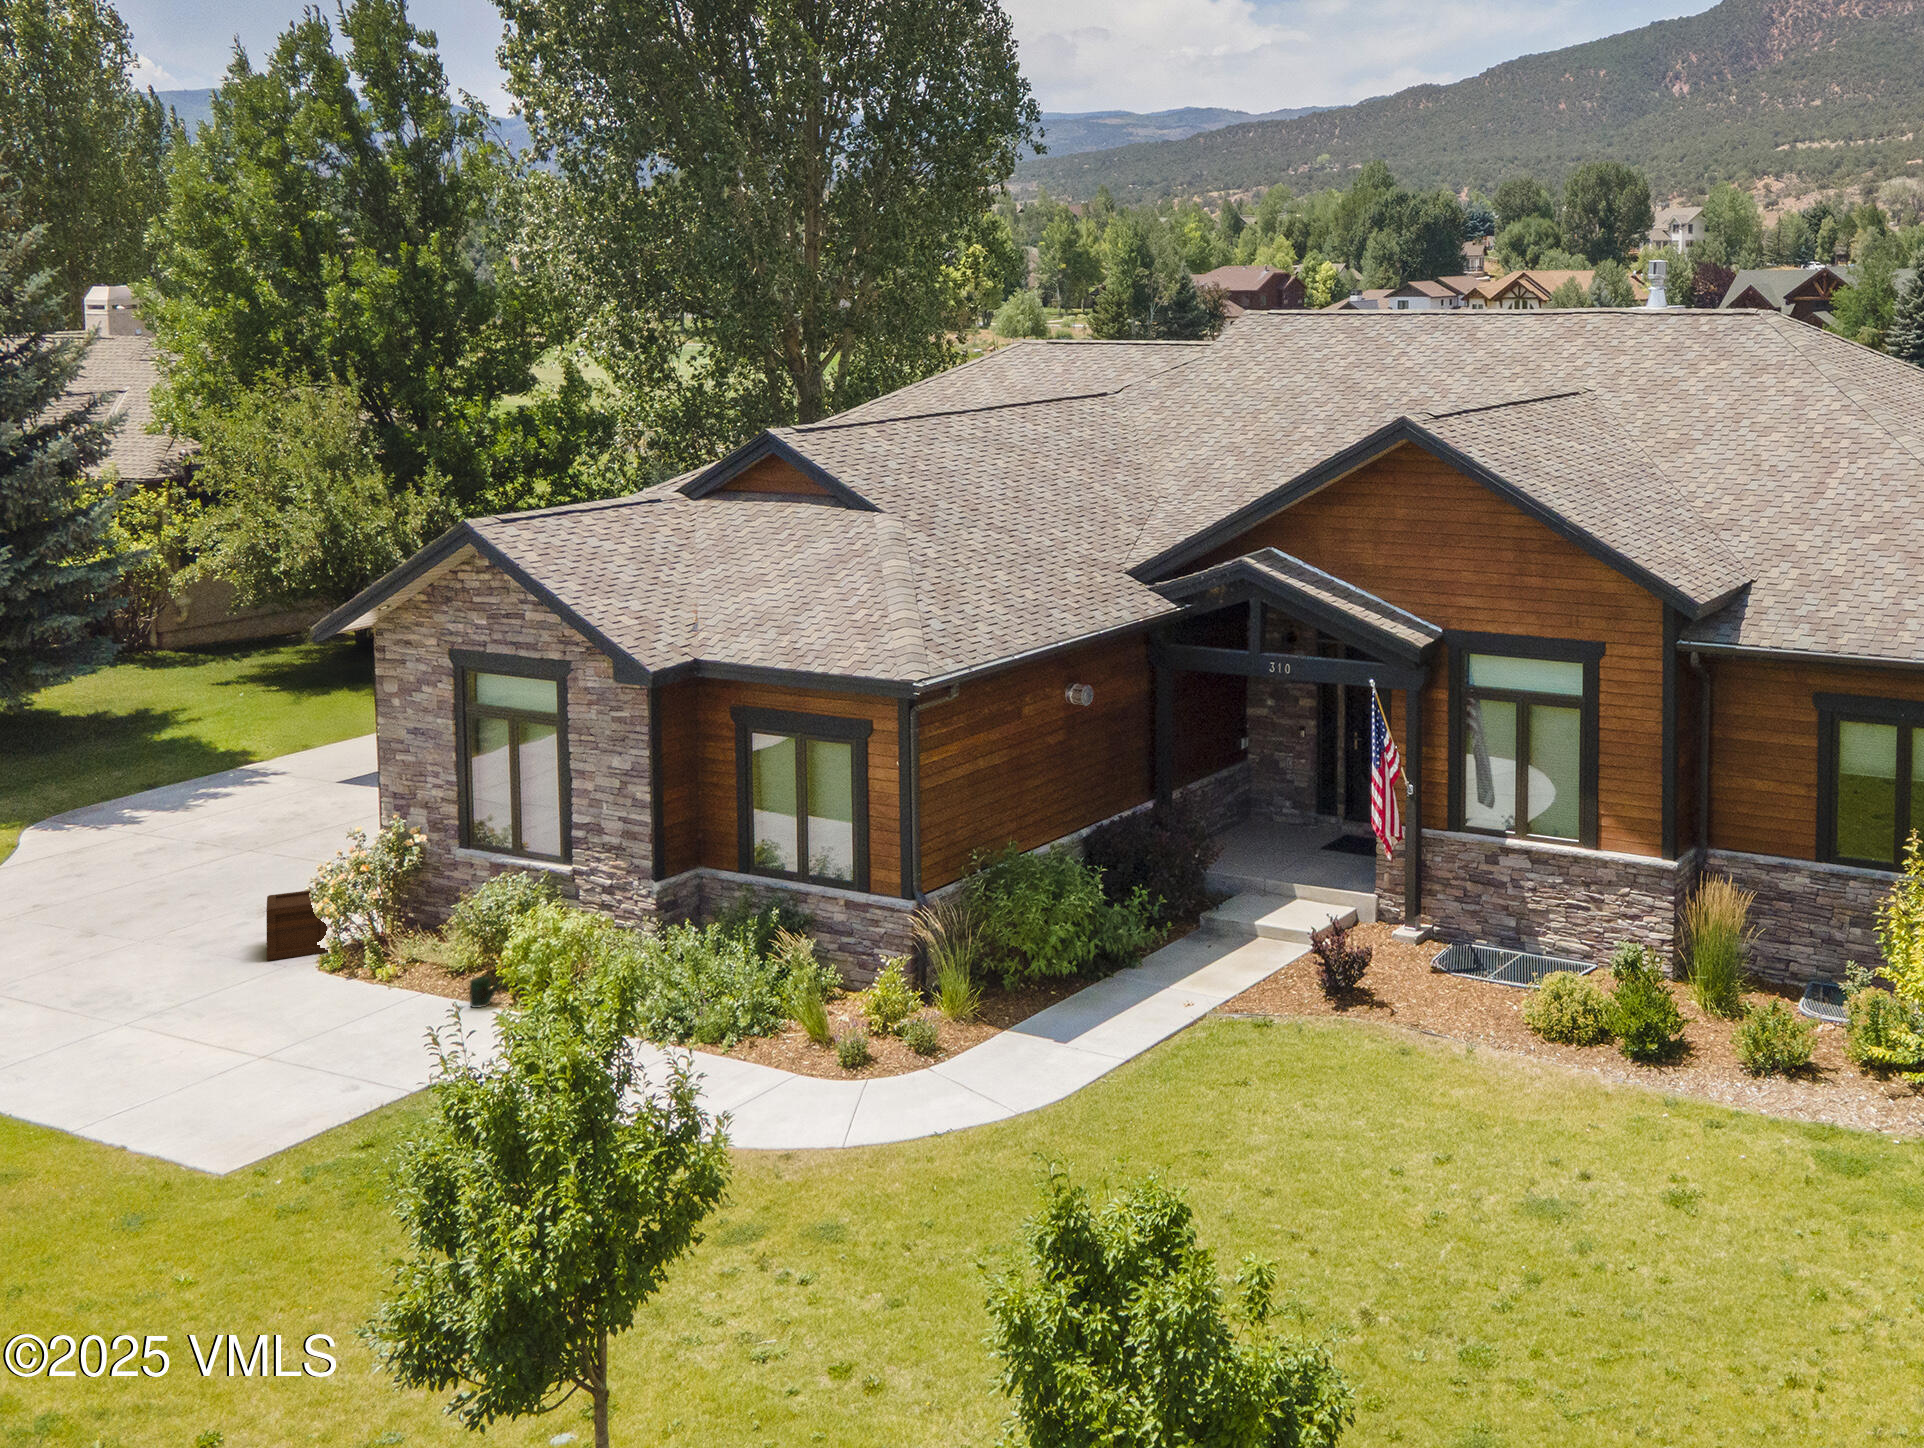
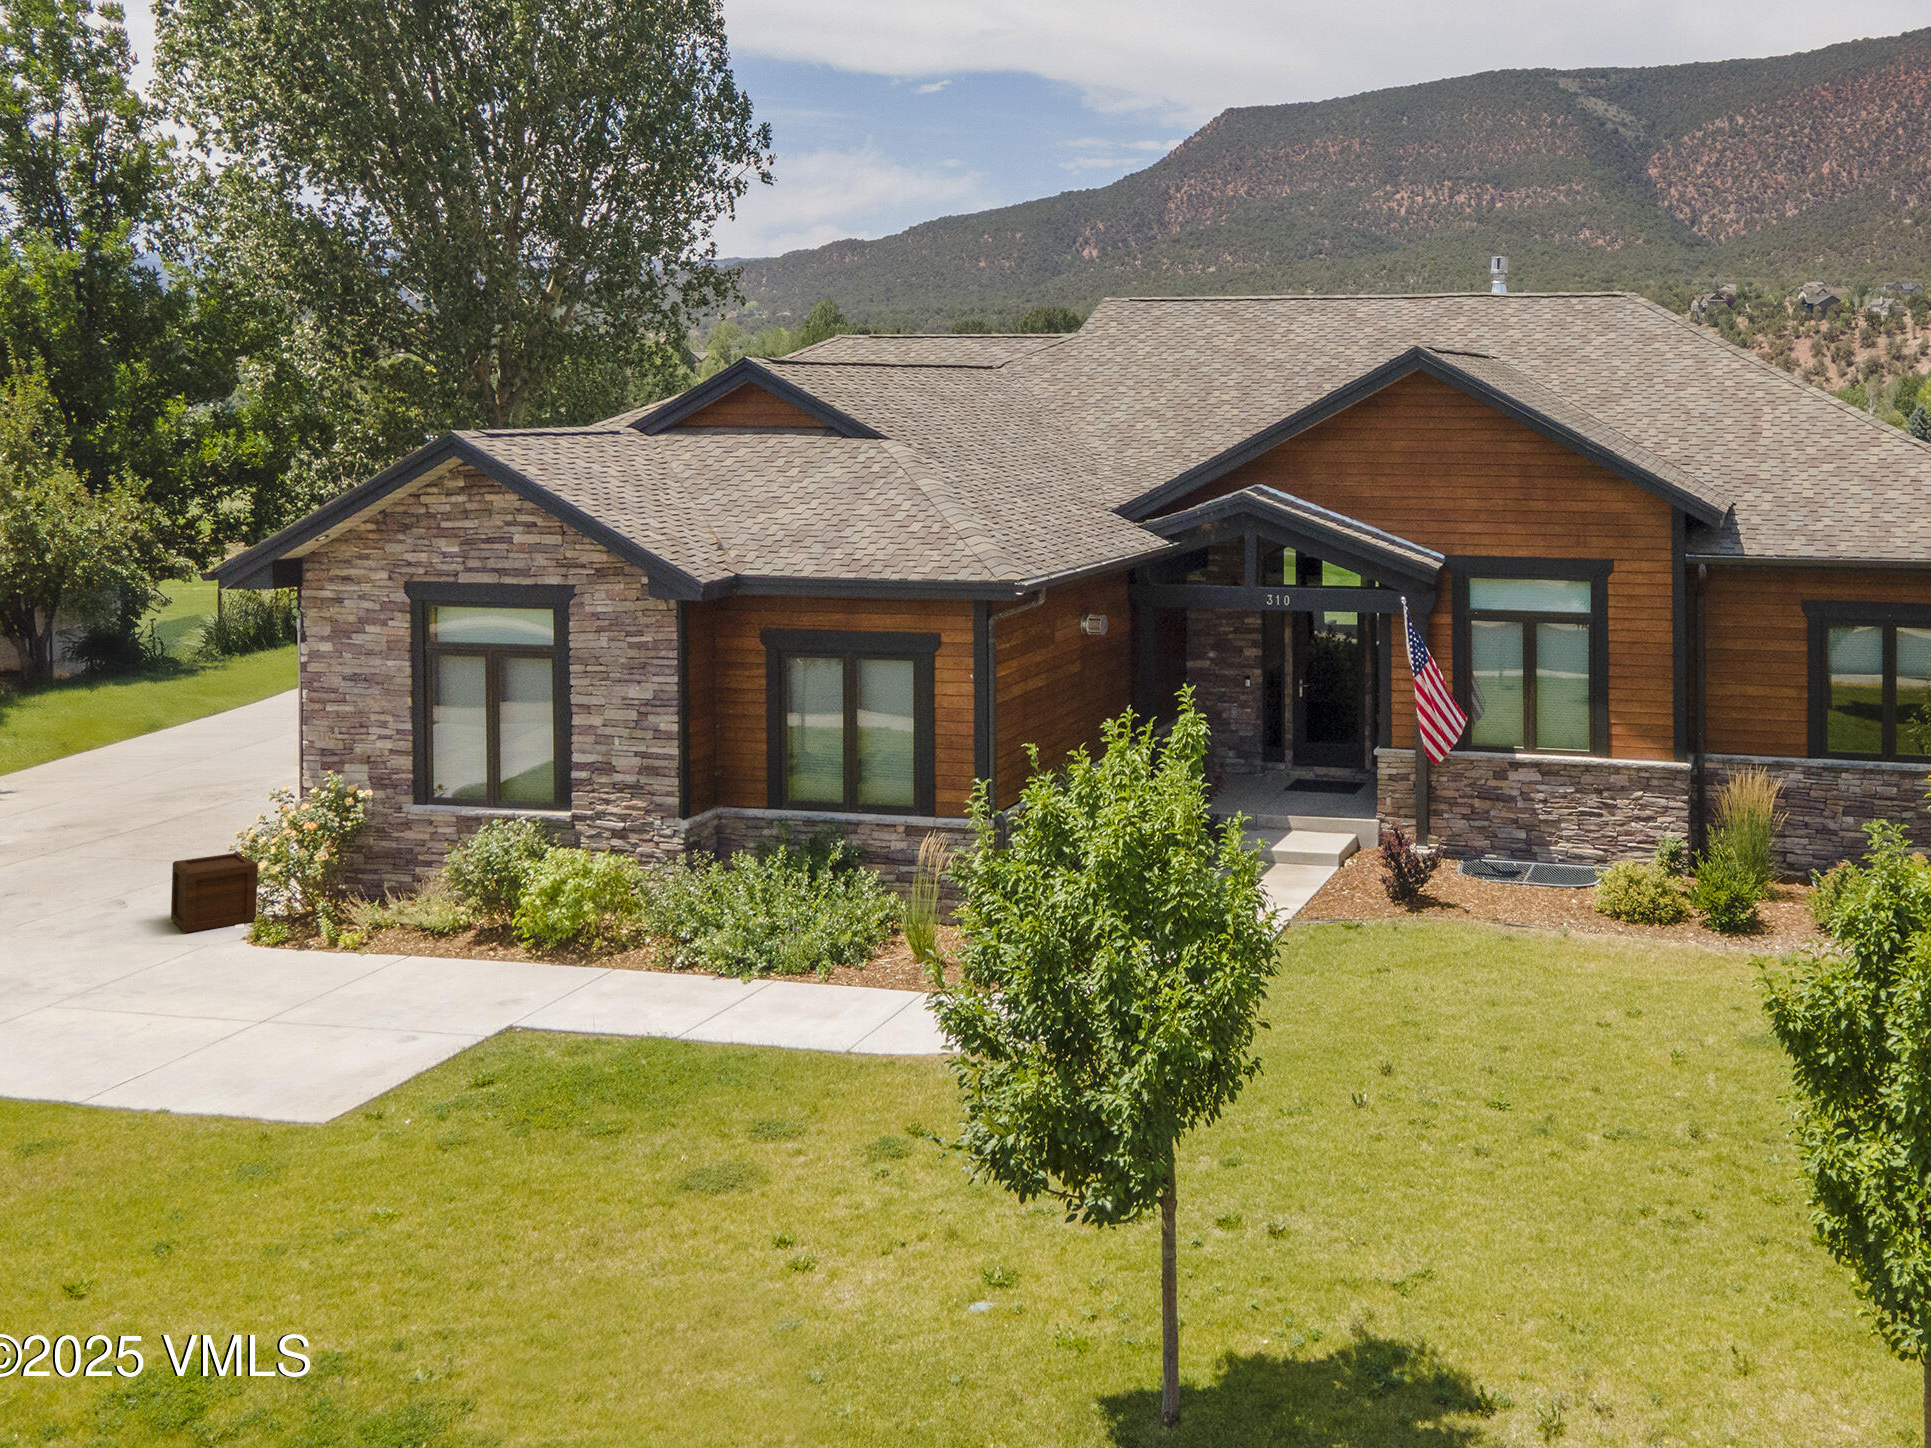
watering can: present [469,977,502,1008] -> none [479,920,529,961]

